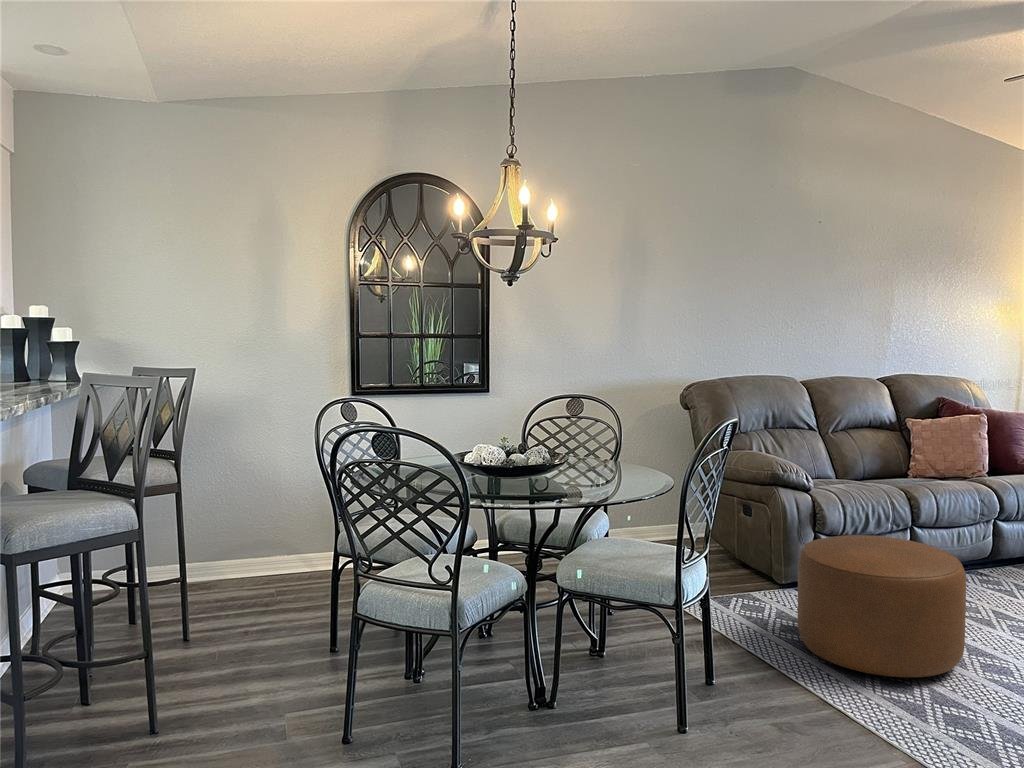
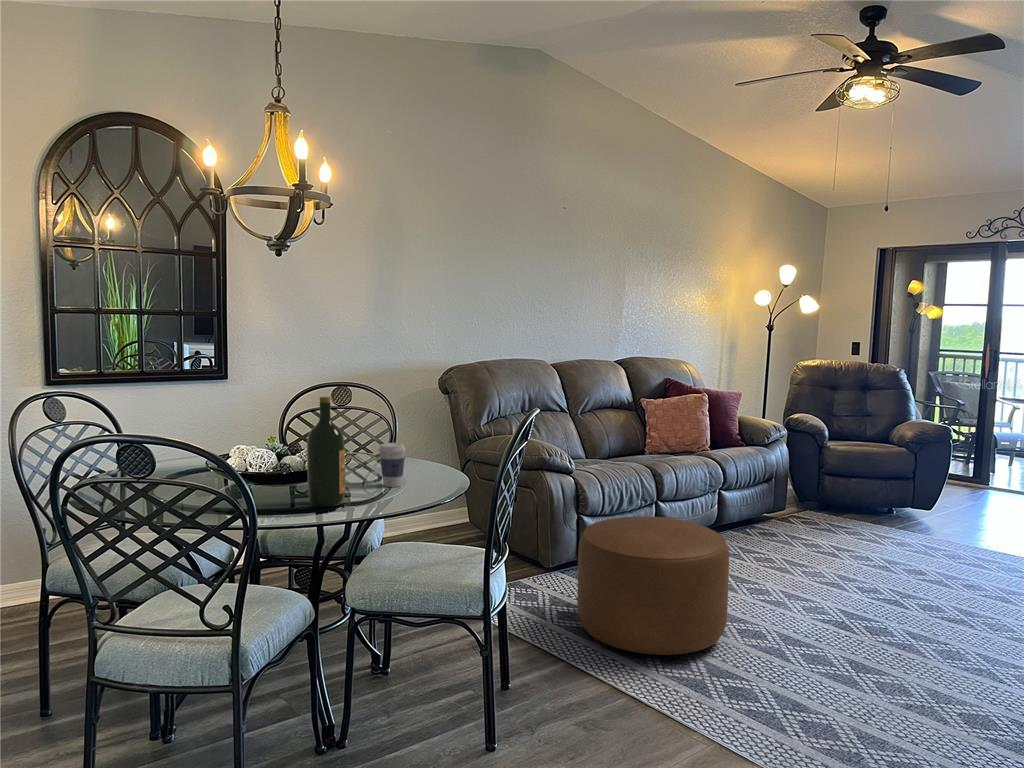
wine bottle: none [520,403,551,496] -> present [307,397,345,507]
coffee cup: none [588,447,612,485] -> present [379,443,406,487]

